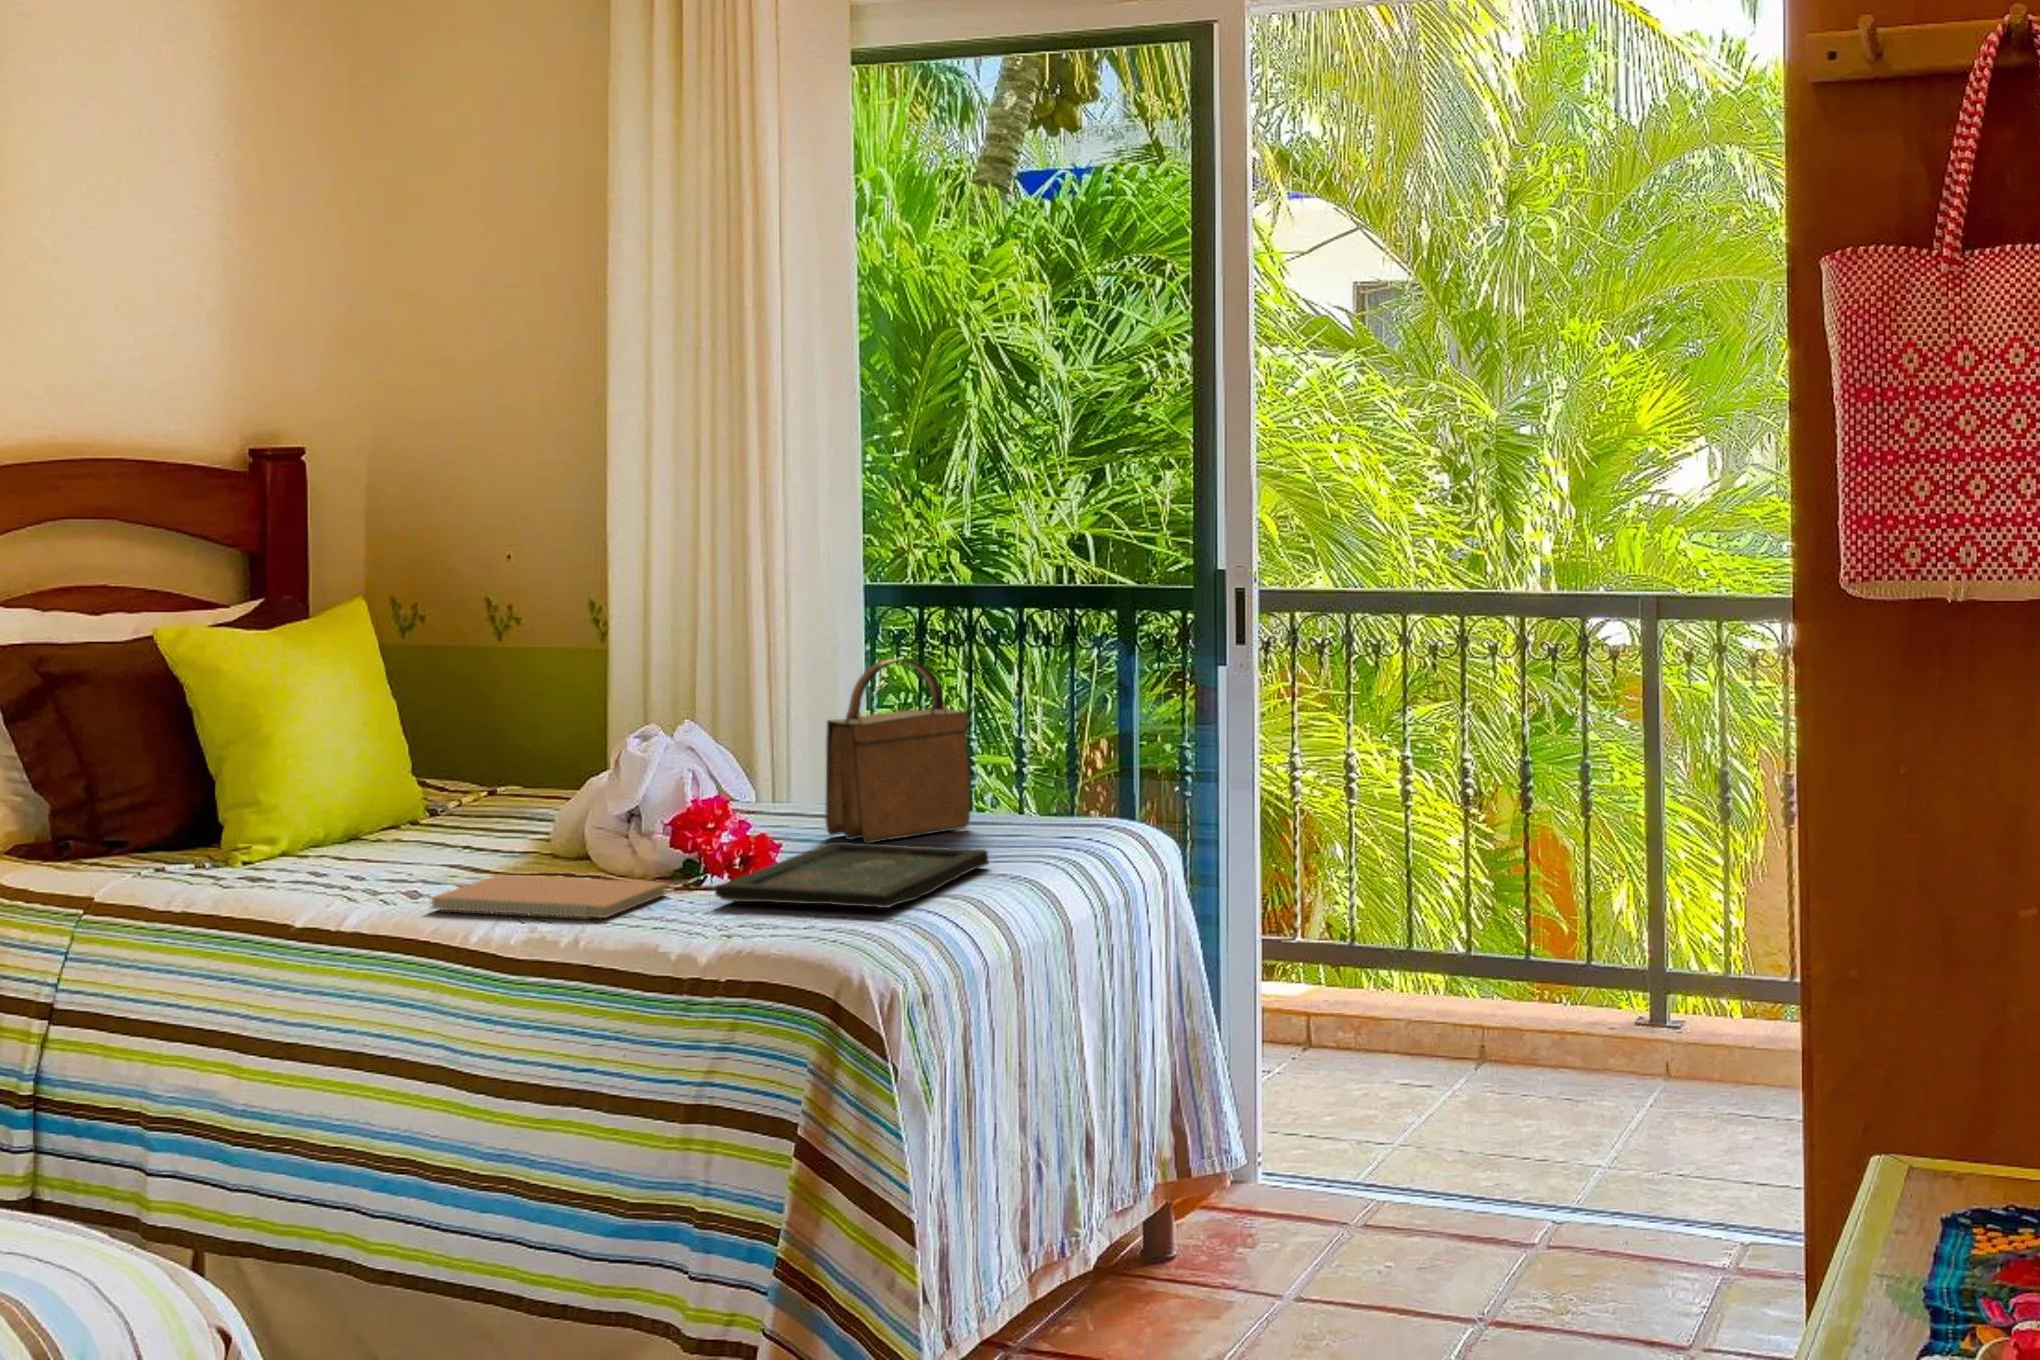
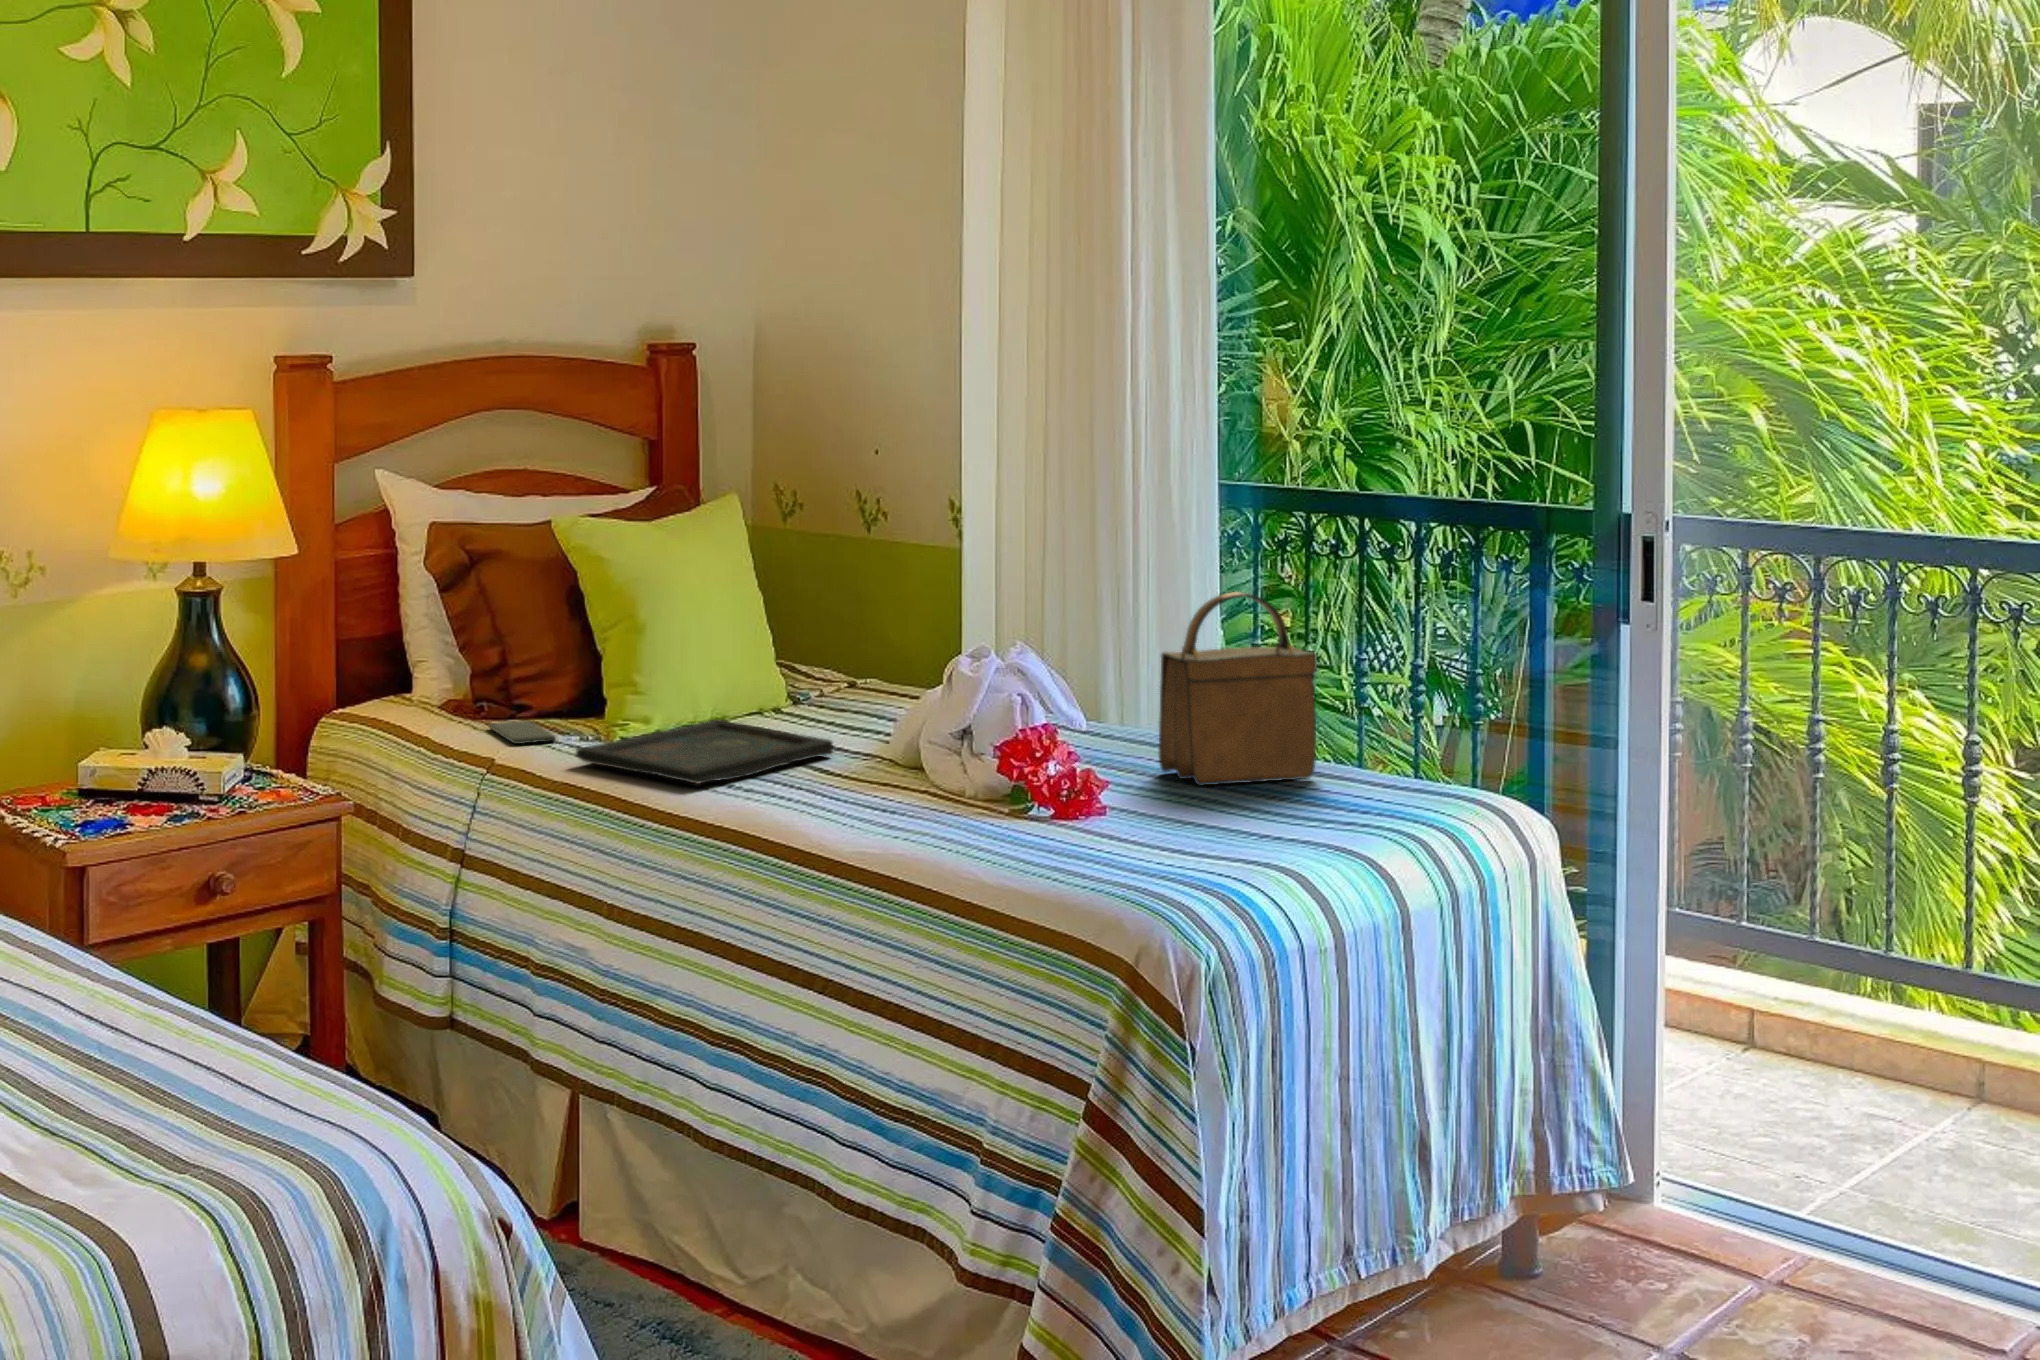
tray: present [715,842,989,908] -> present [576,720,833,784]
smartphone: none [74,854,164,877] -> present [489,721,556,744]
notebook: present [431,875,667,918] -> none [764,783,986,843]

